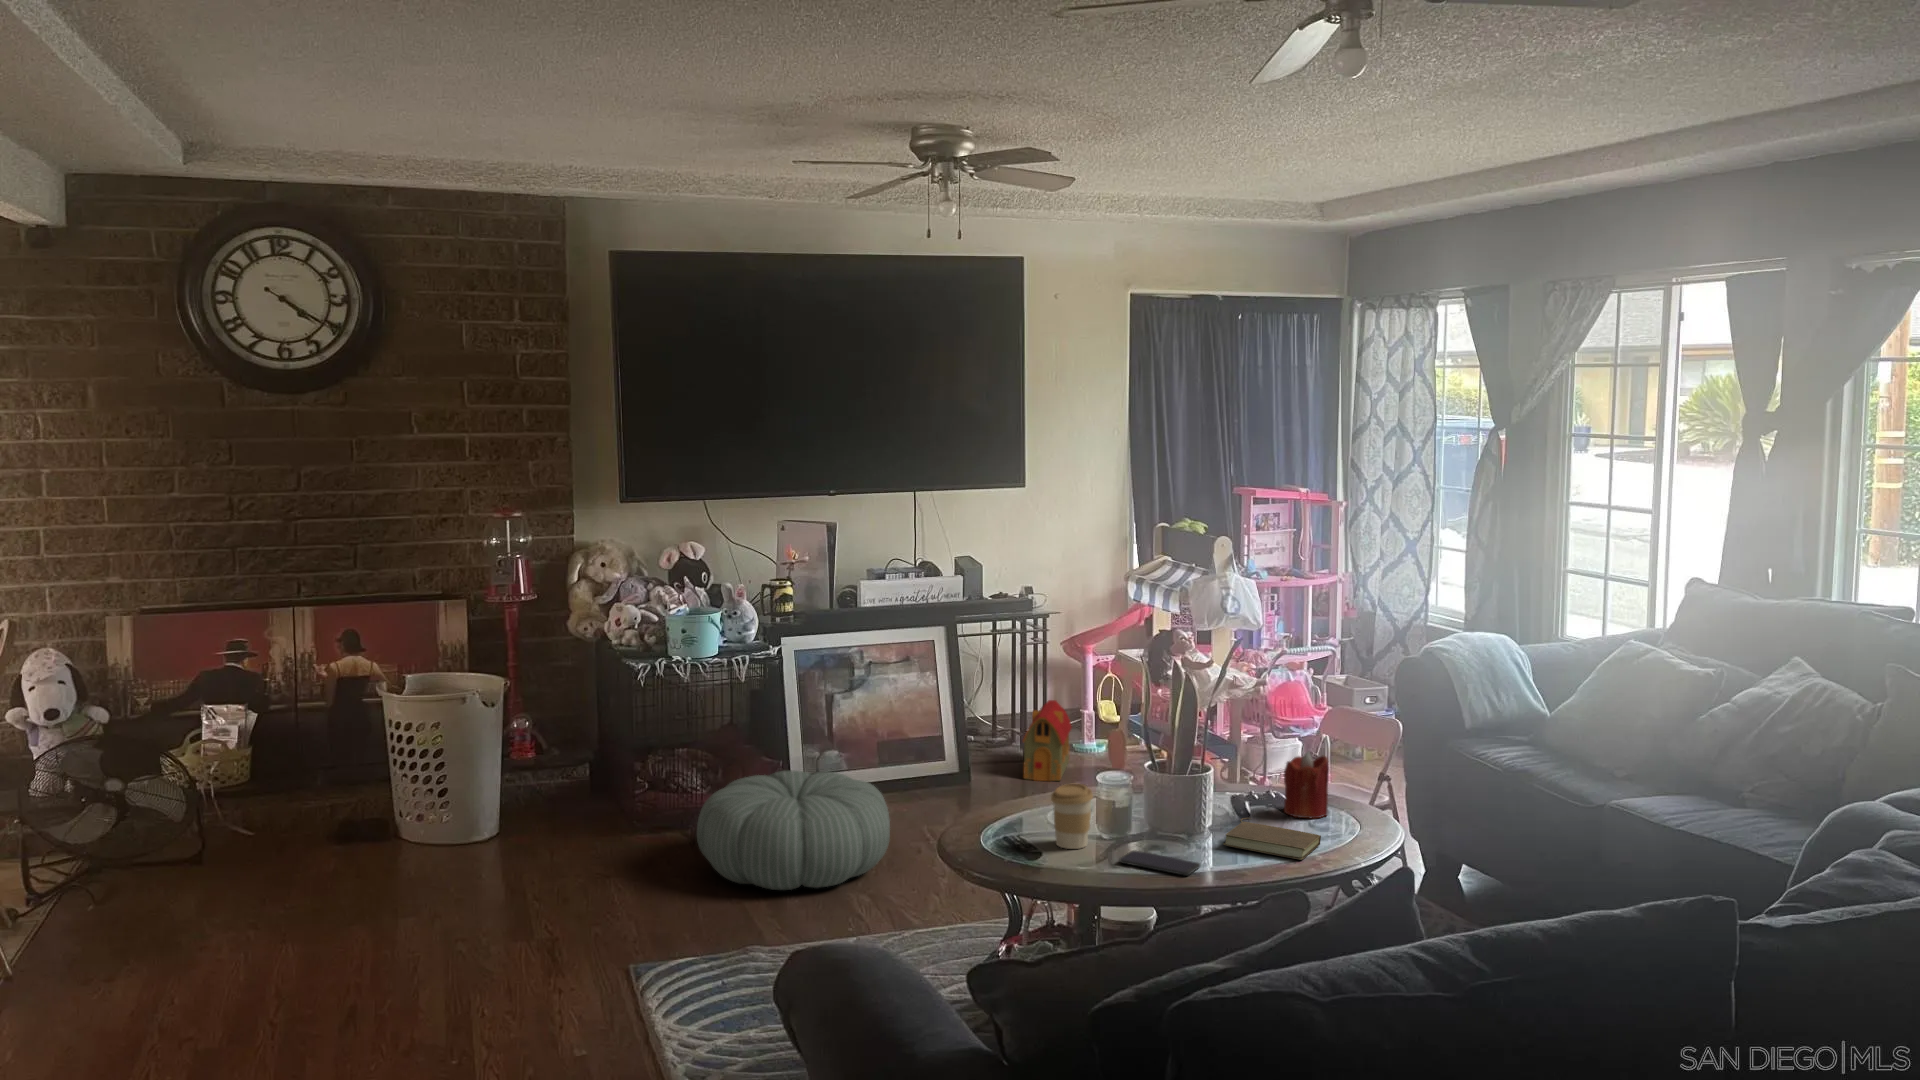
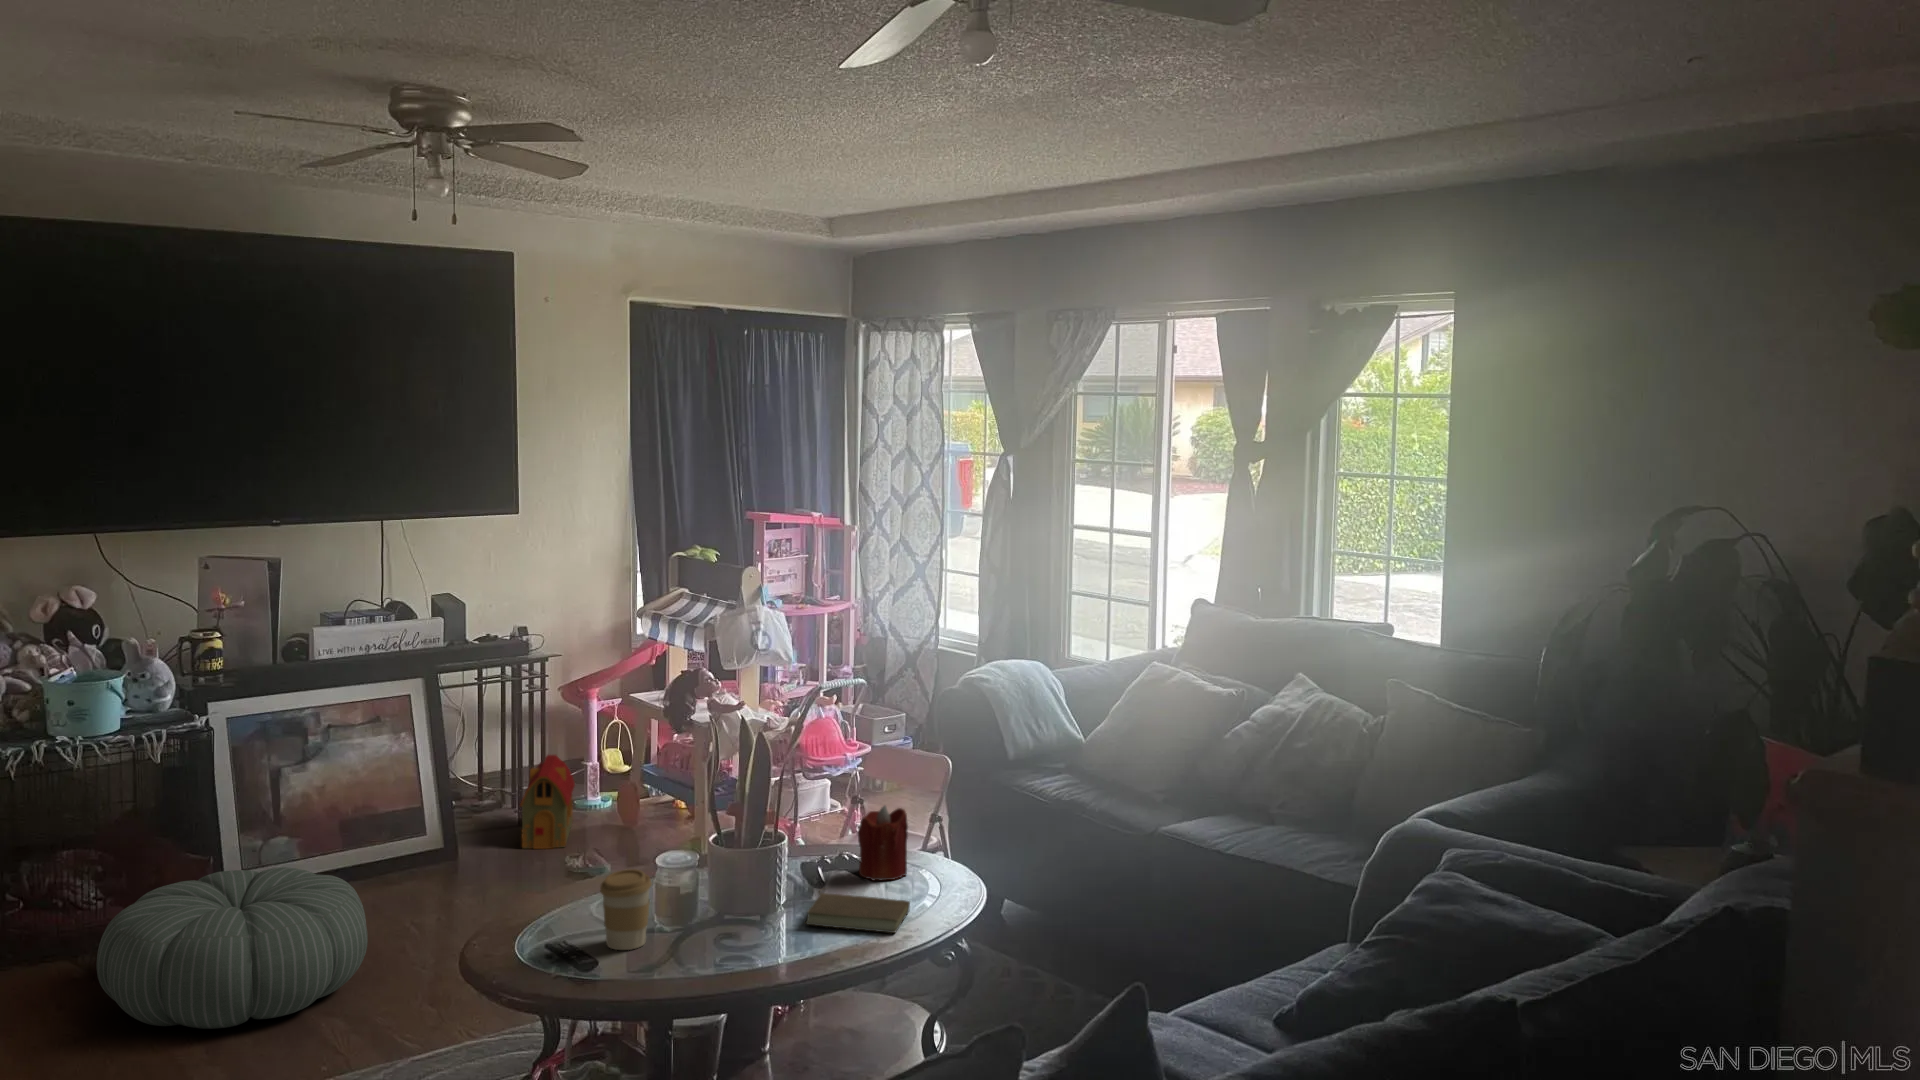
smartphone: present [1120,851,1200,876] -> none [689,944,785,970]

